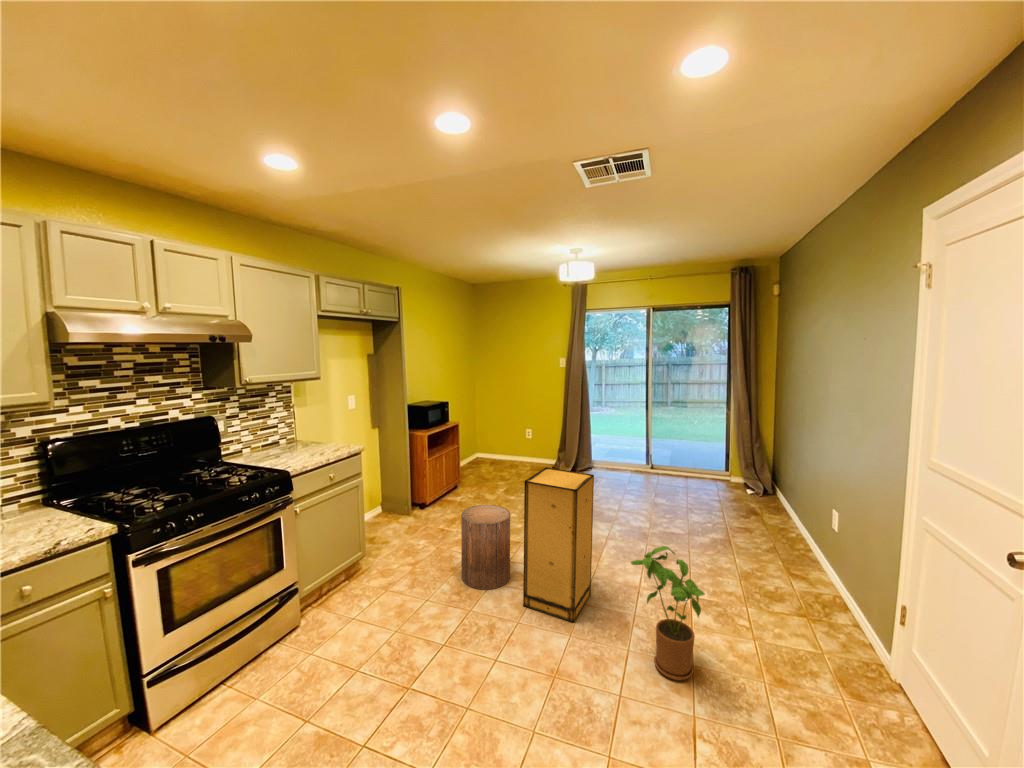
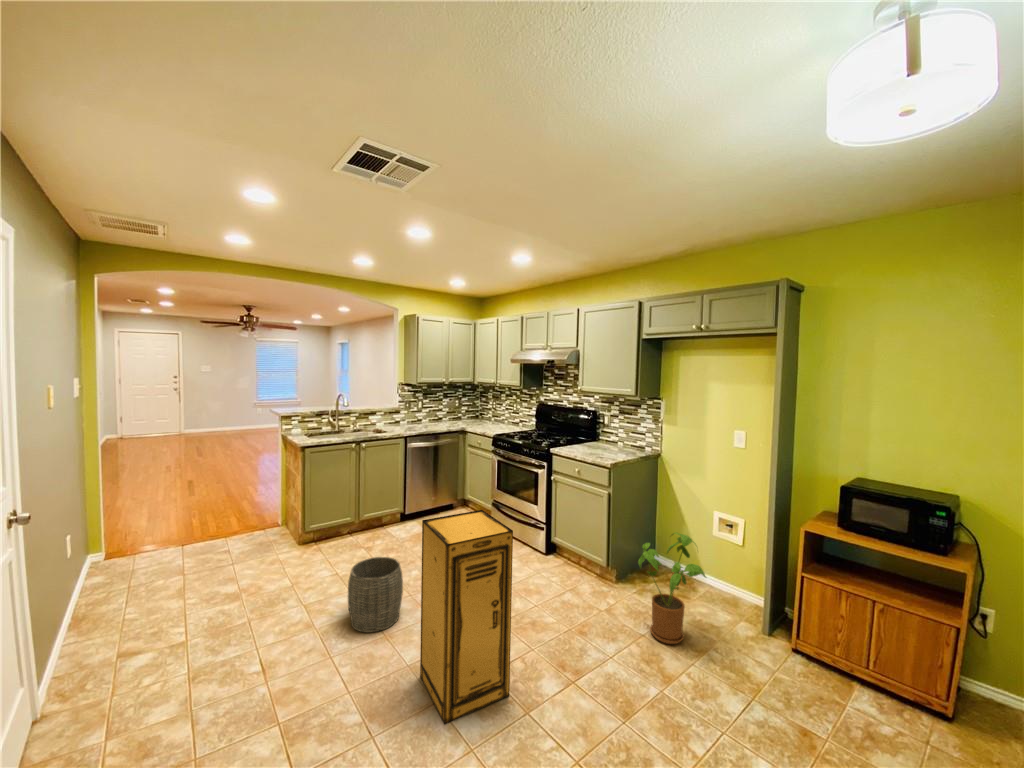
stool: present [461,505,510,590] -> none [525,557,589,673]
house plant: present [631,546,705,680] -> present [638,533,706,644]
woven basket: none [511,616,582,731] -> present [348,557,403,633]

